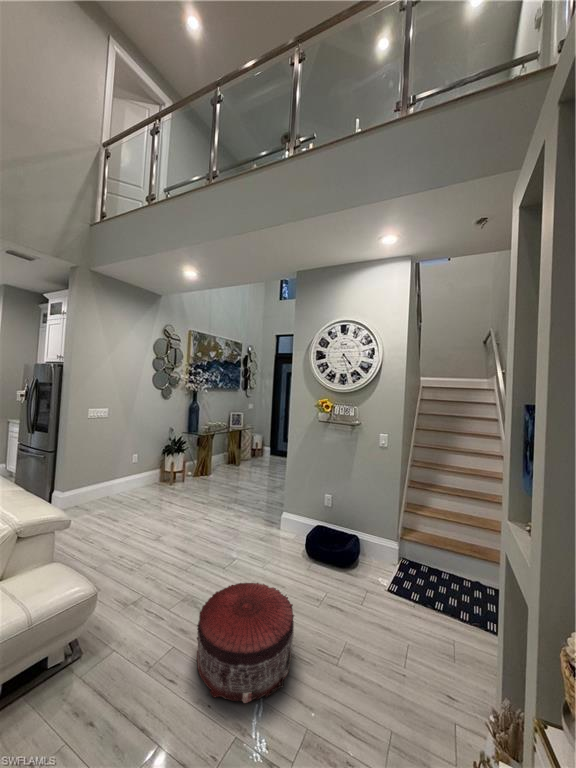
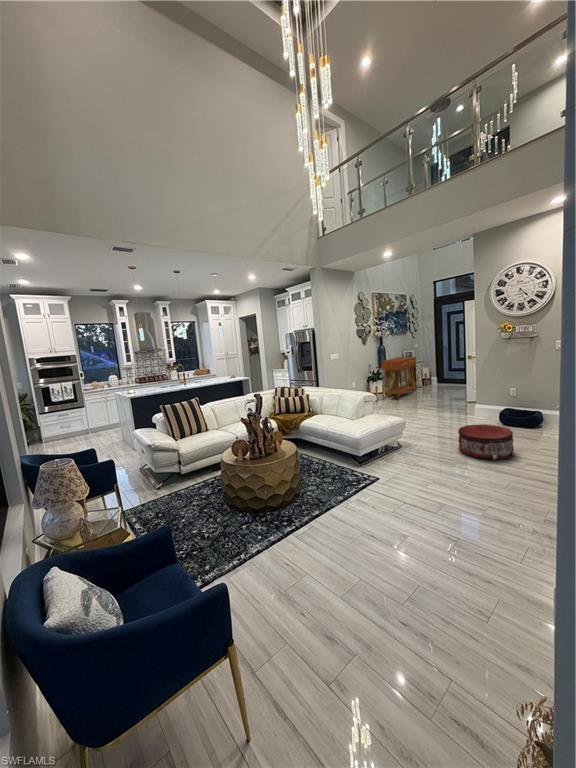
console table: none [184,420,238,484] -> present [381,357,416,401]

